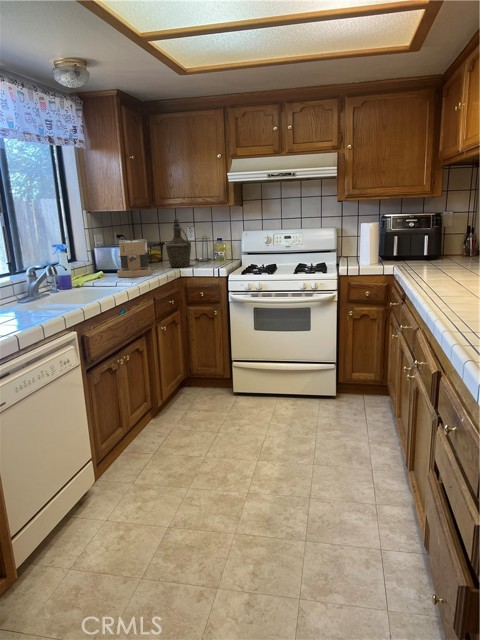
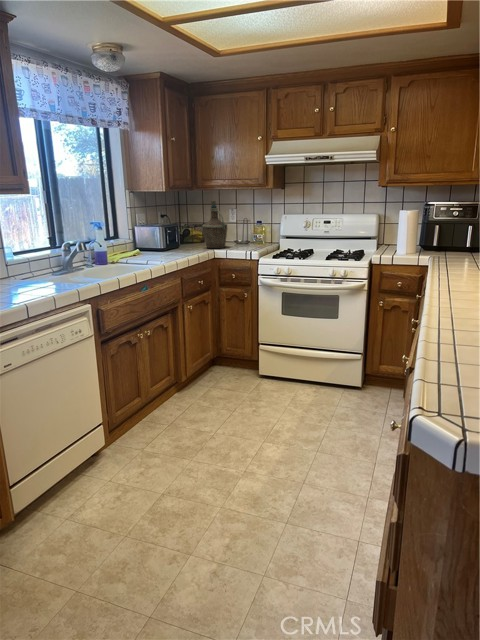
coffee maker: present [117,239,151,277] -> none [151,219,184,256]

